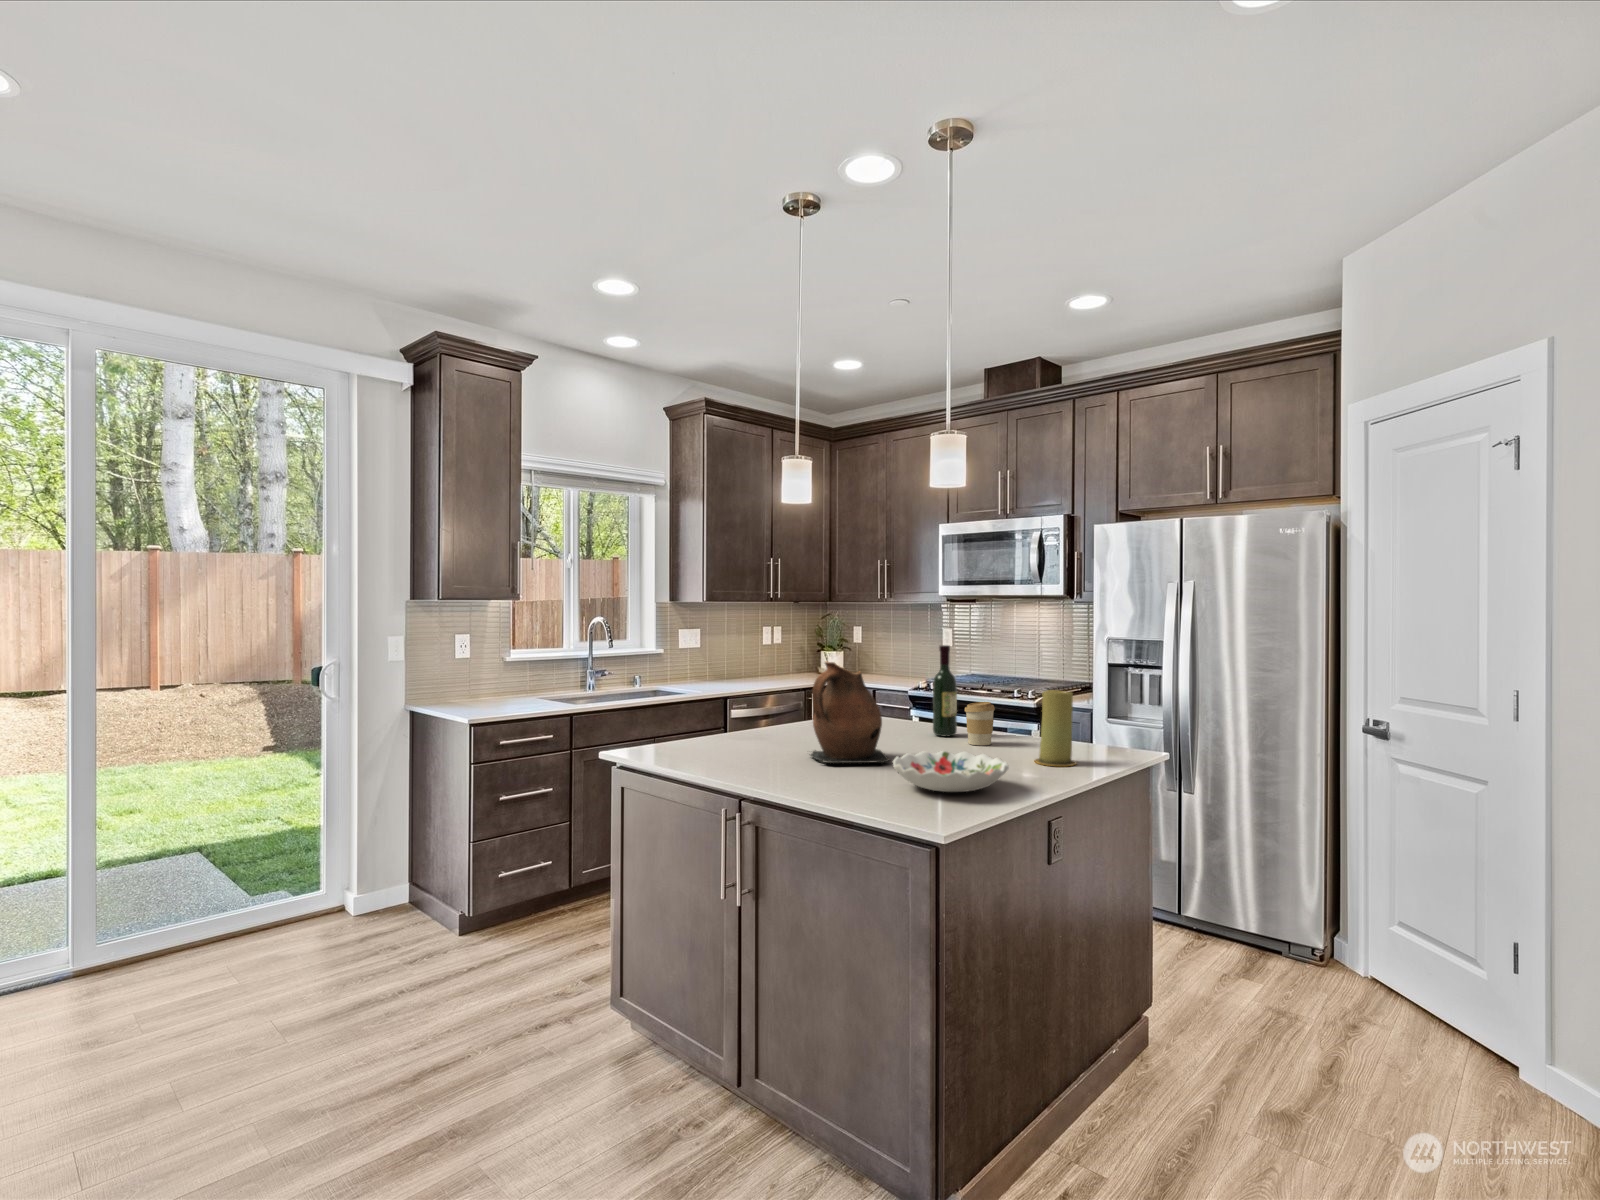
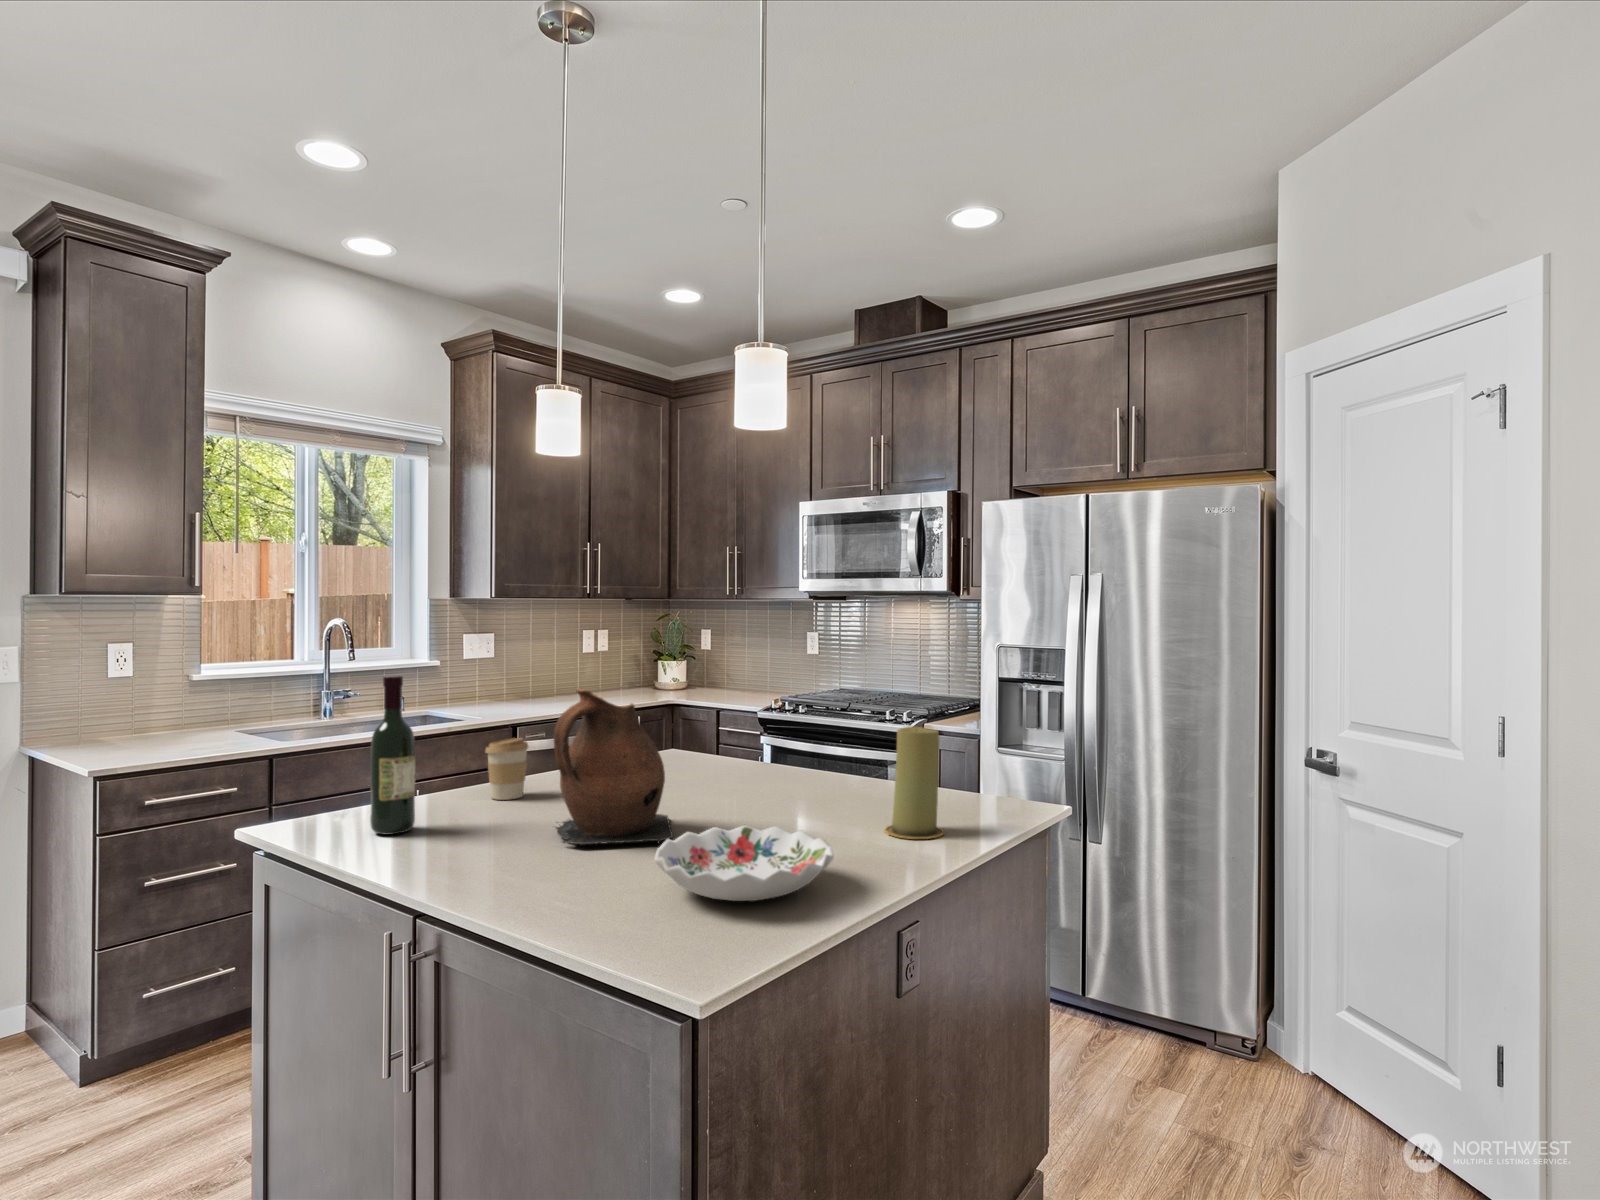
wine bottle: present [933,645,957,736] -> present [370,675,415,835]
coffee cup: present [965,702,995,745] -> present [486,738,528,800]

